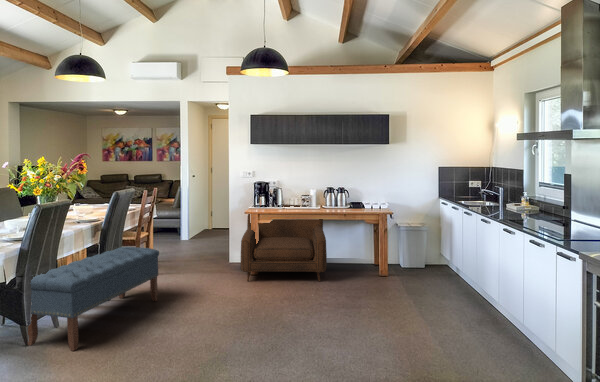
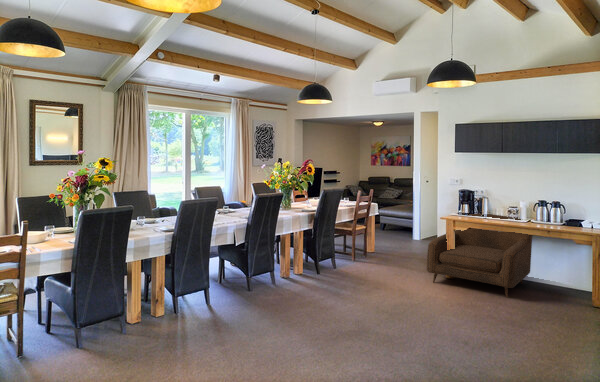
bench: present [28,247,159,351] -> none [252,234,351,297]

